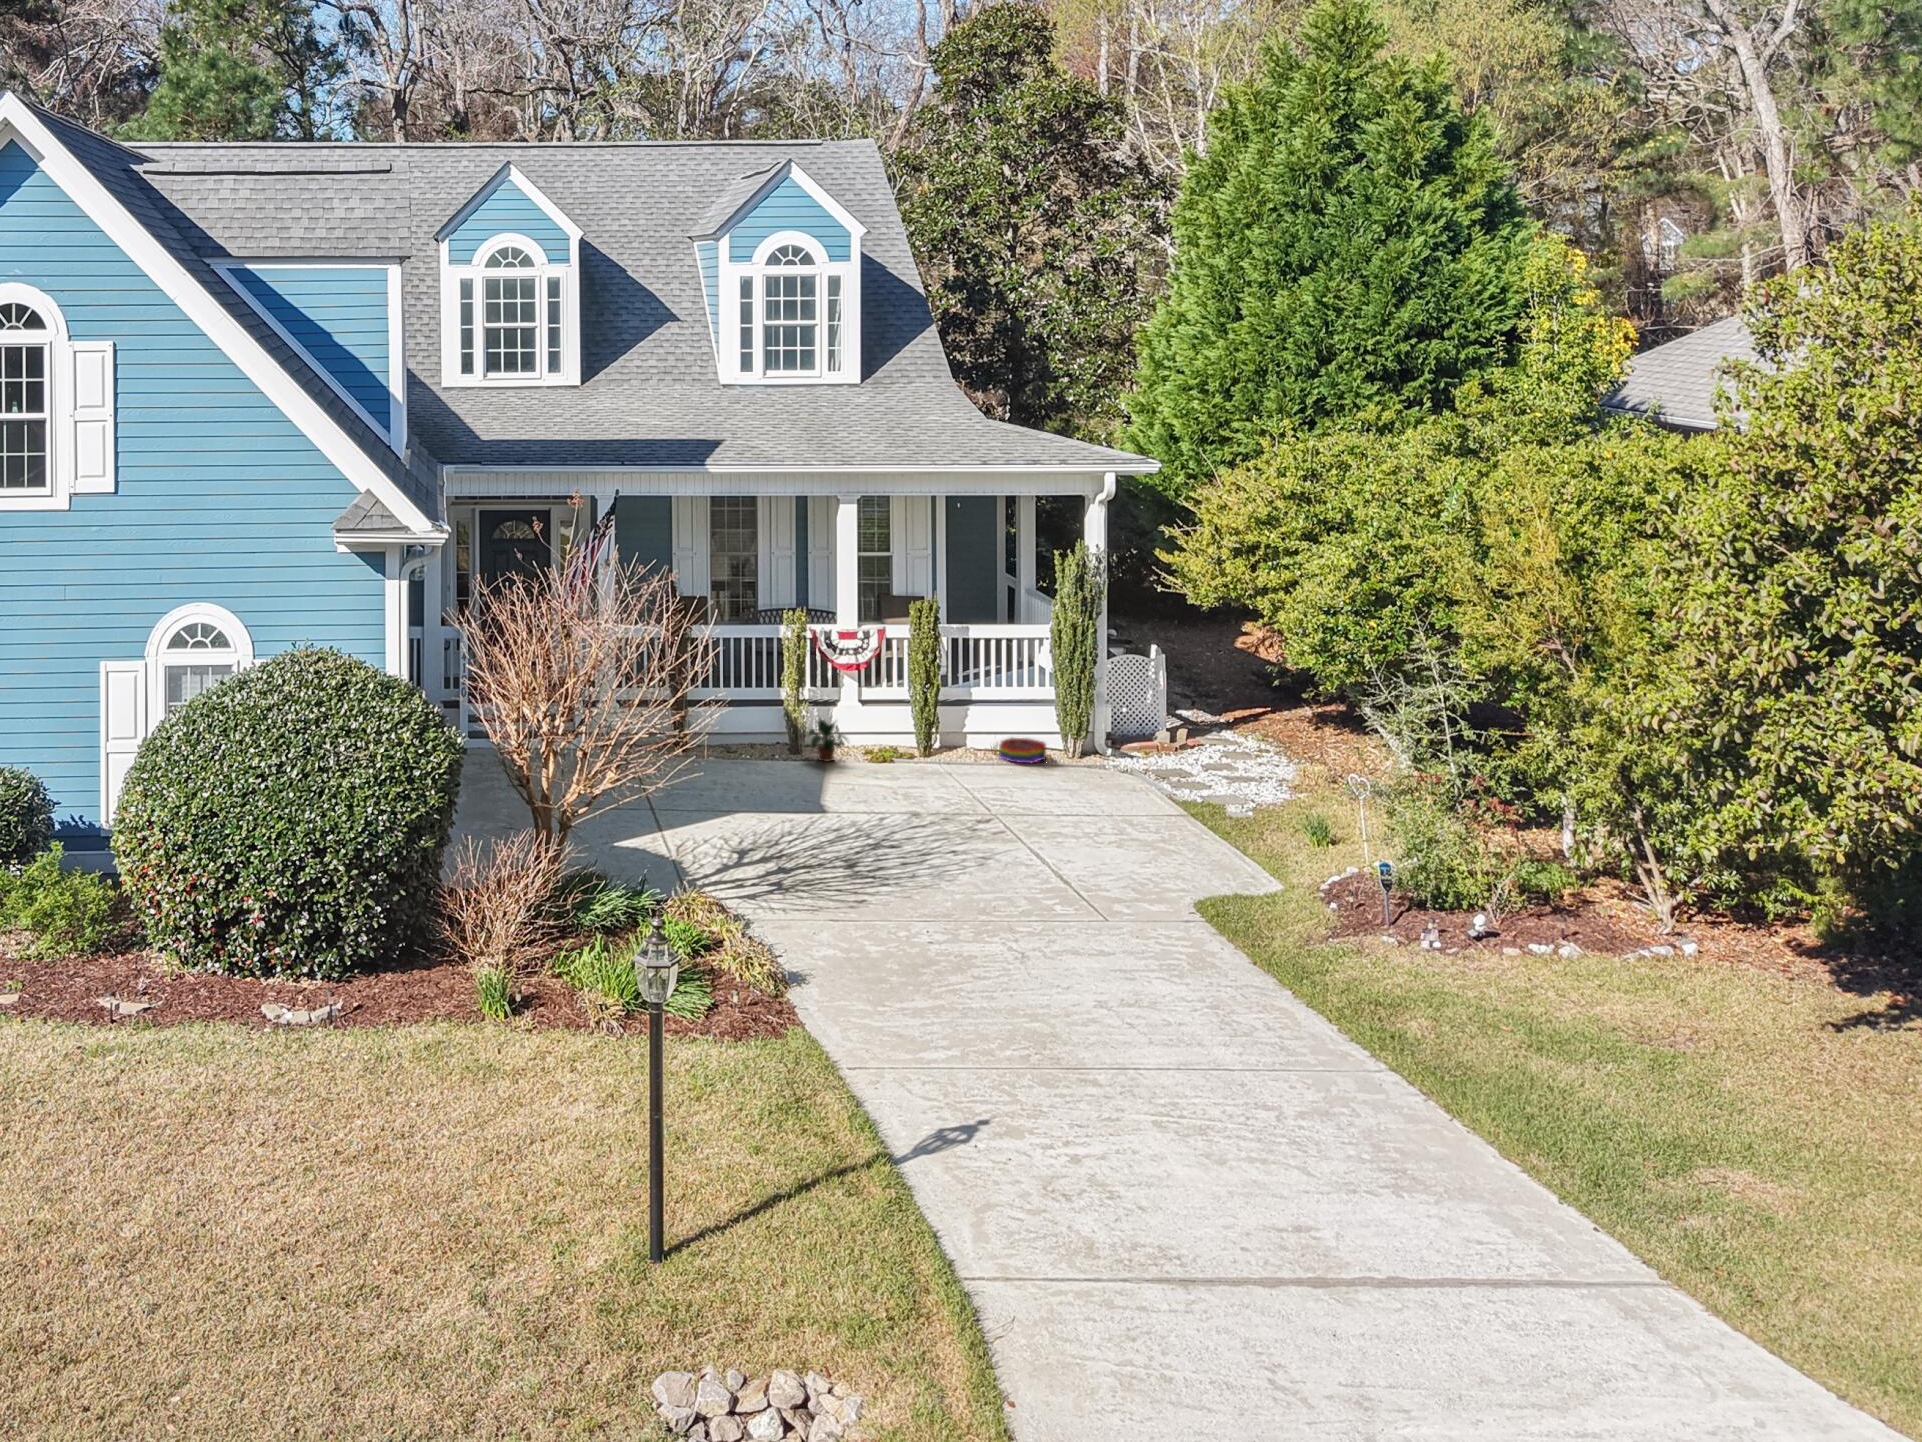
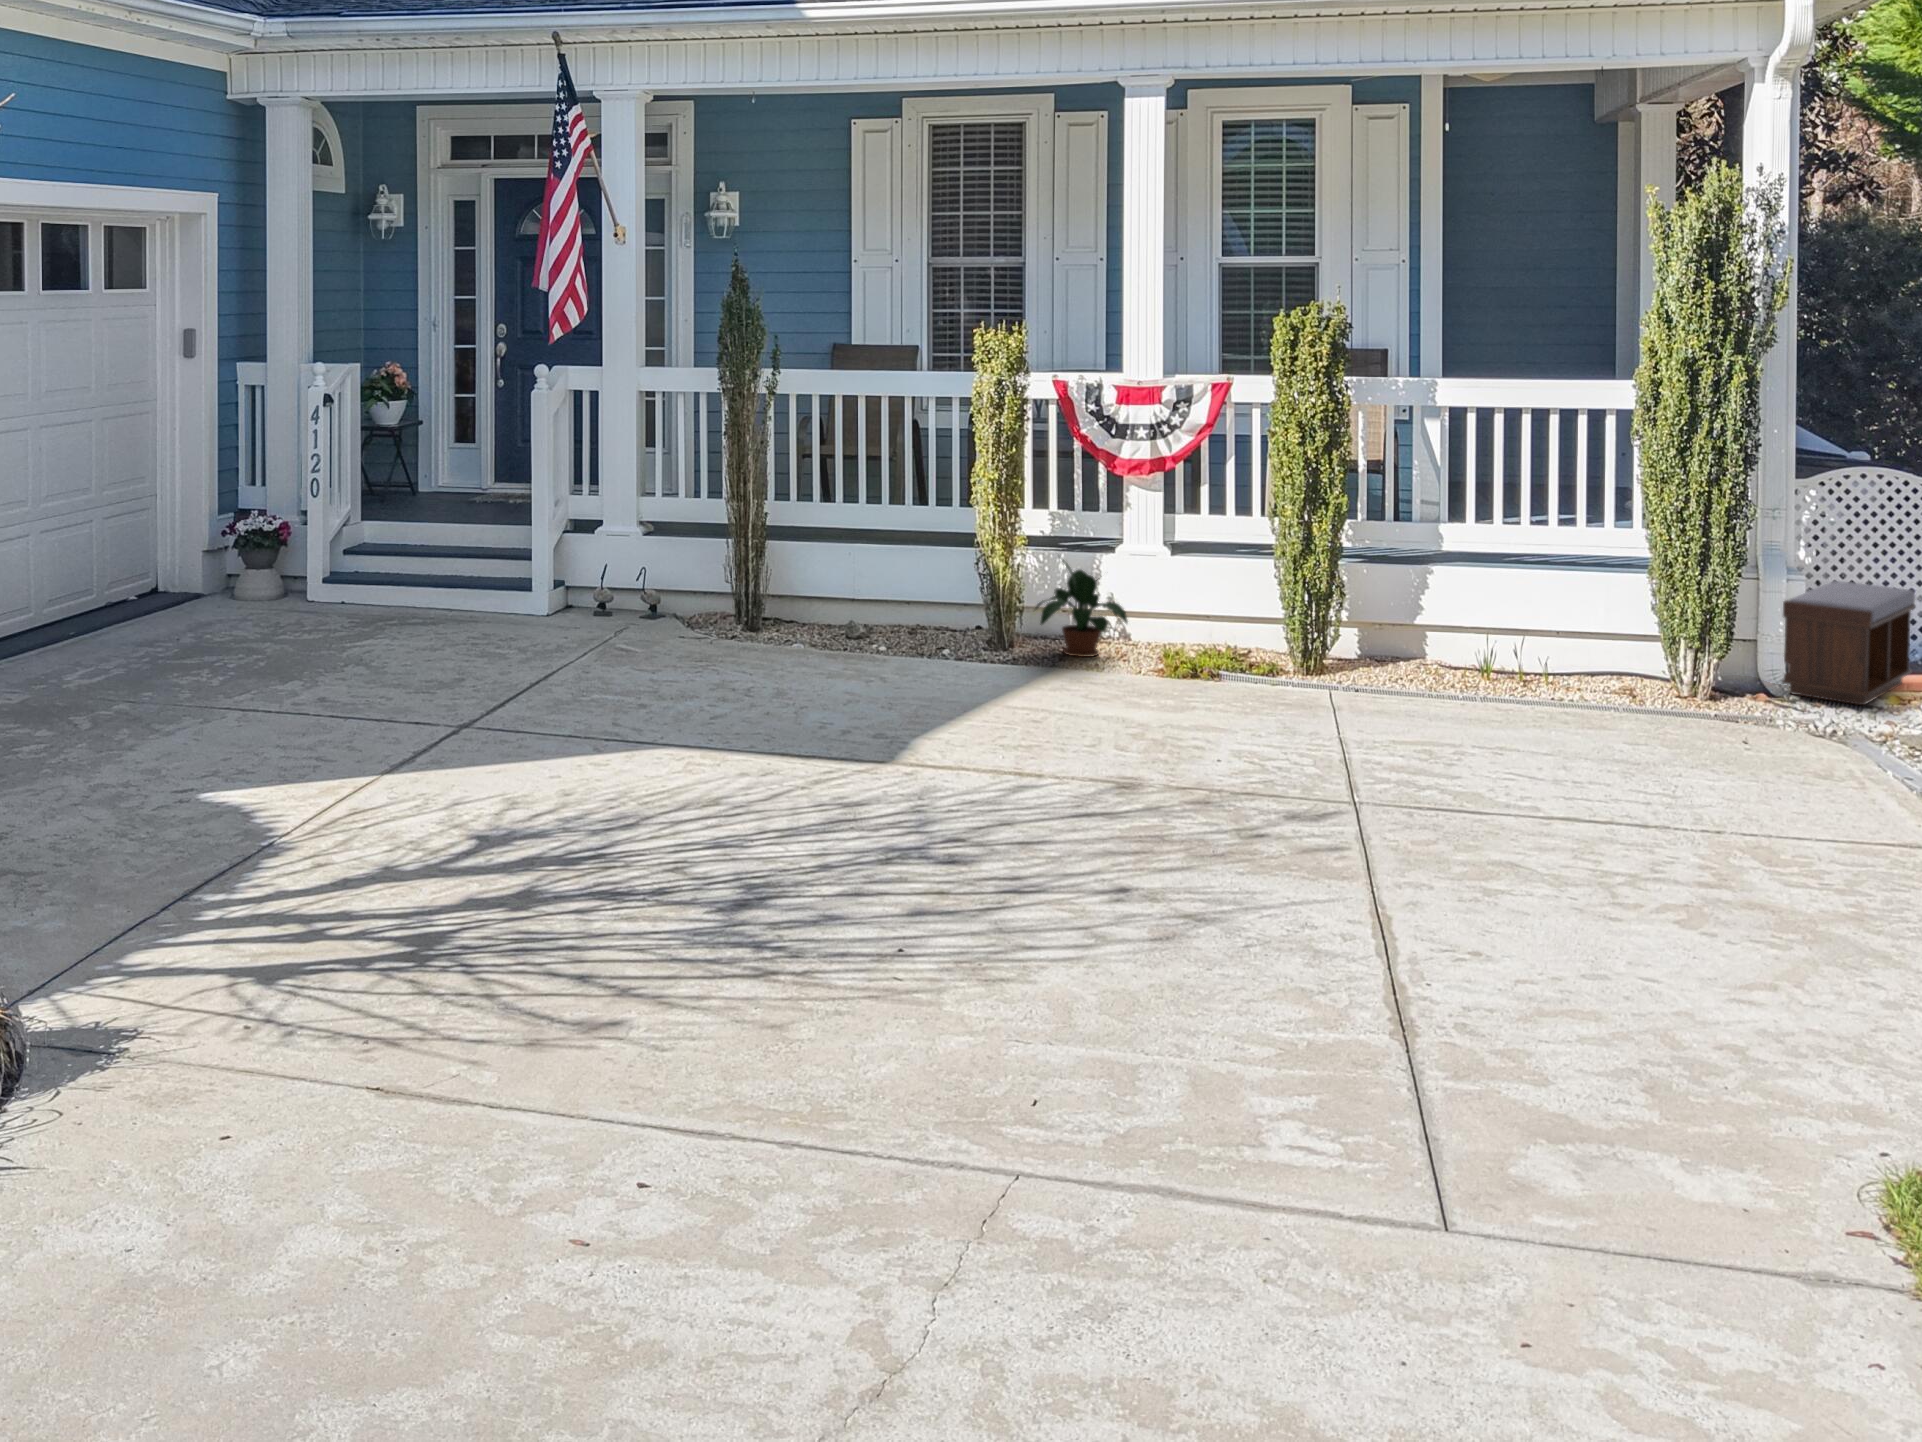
bench: none [1110,699,1152,756] -> present [1782,581,1915,705]
storage bin: present [999,738,1046,763] -> none [1483,640,1602,697]

